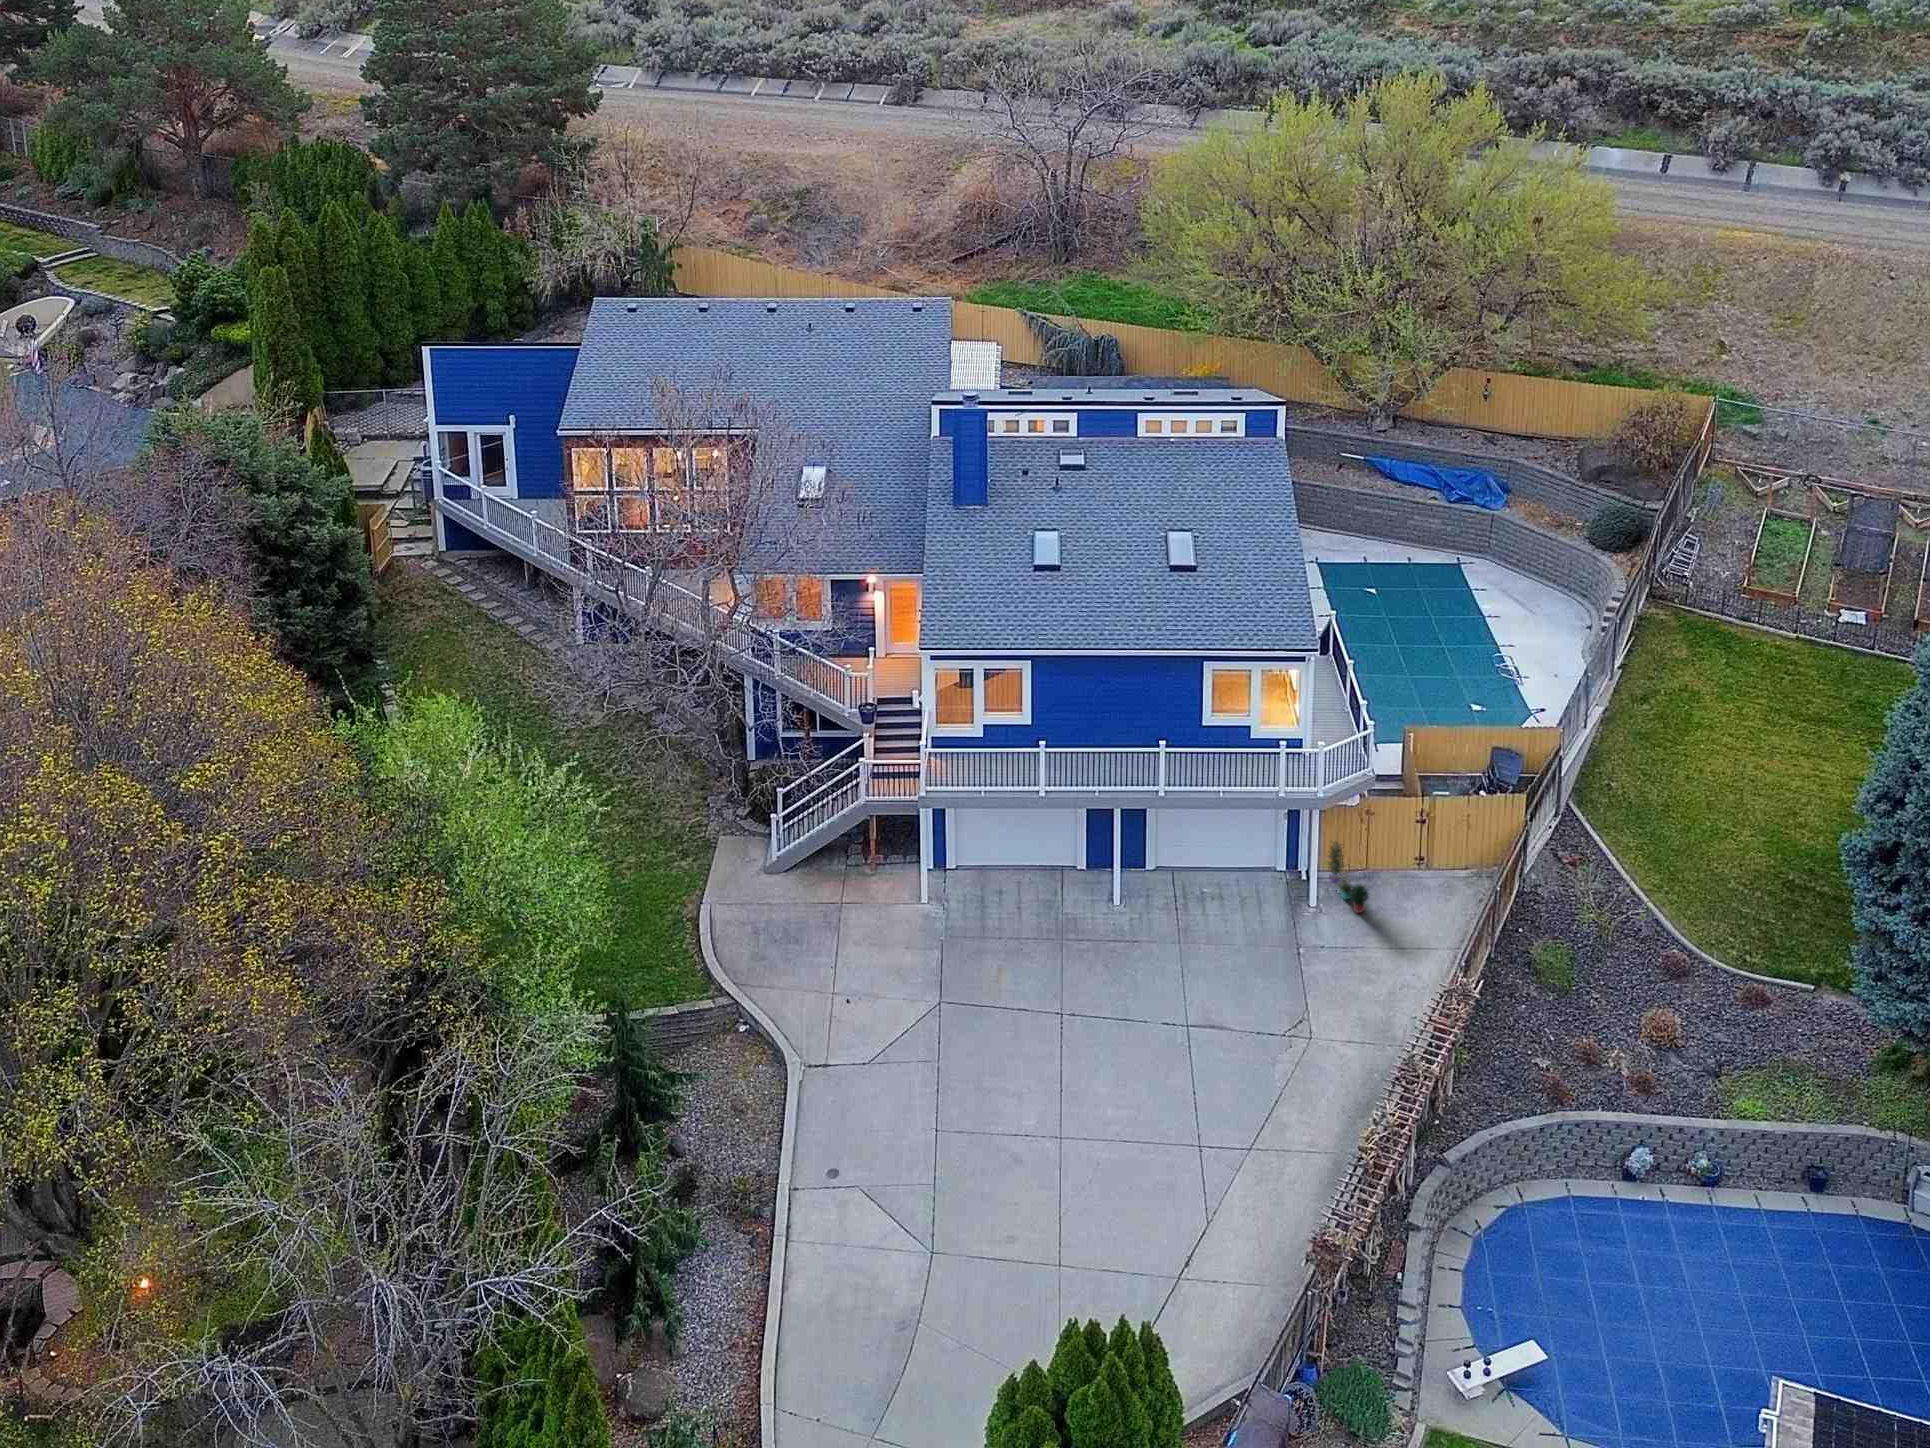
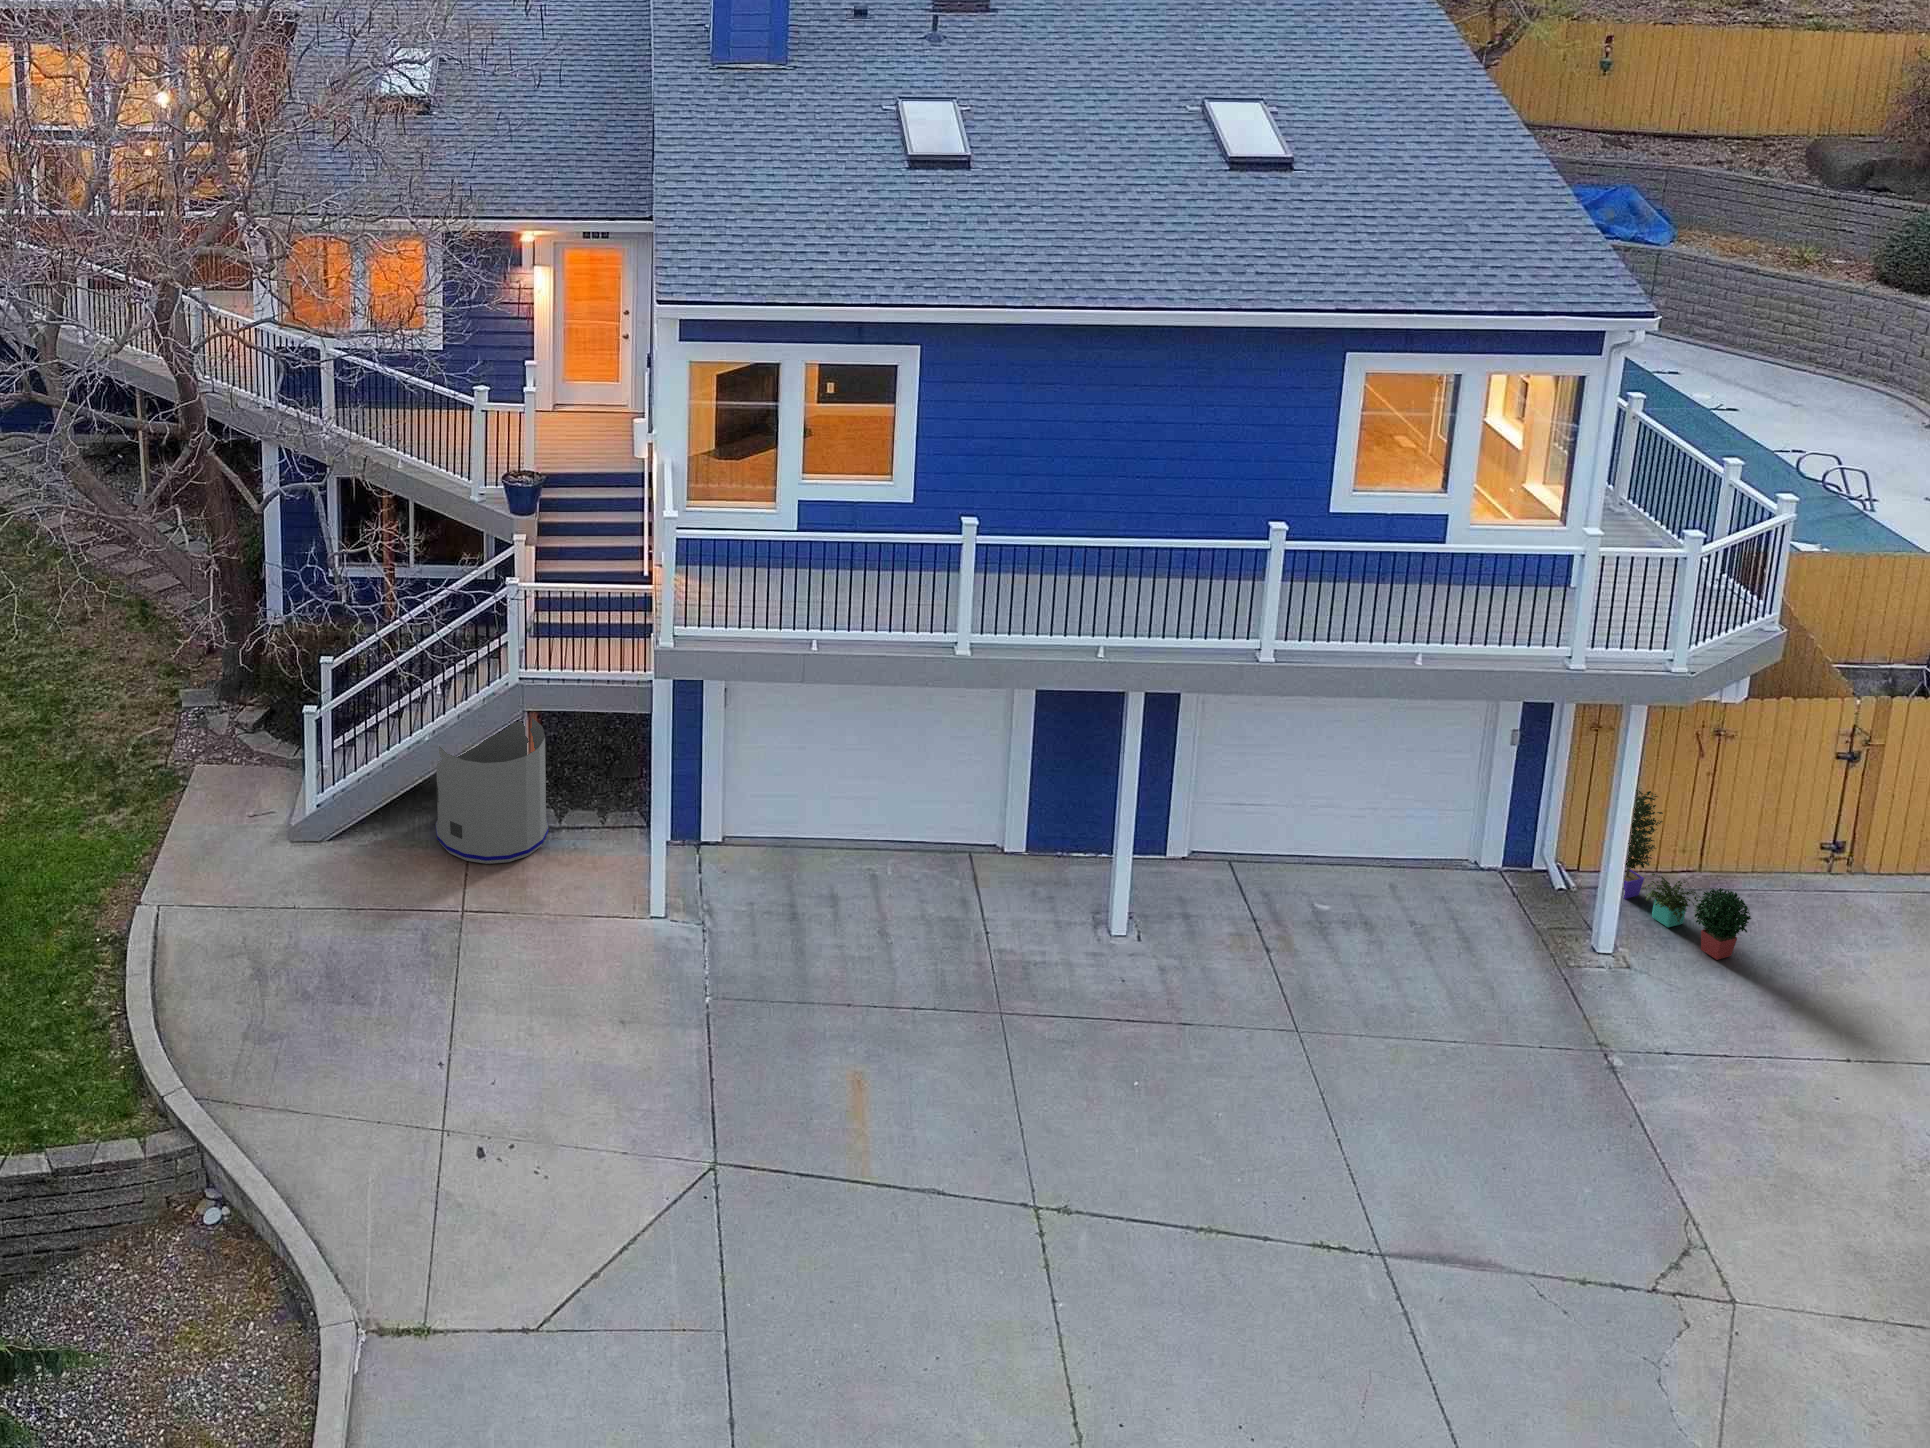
trash can: none [827,812,878,882] -> present [436,718,549,864]

